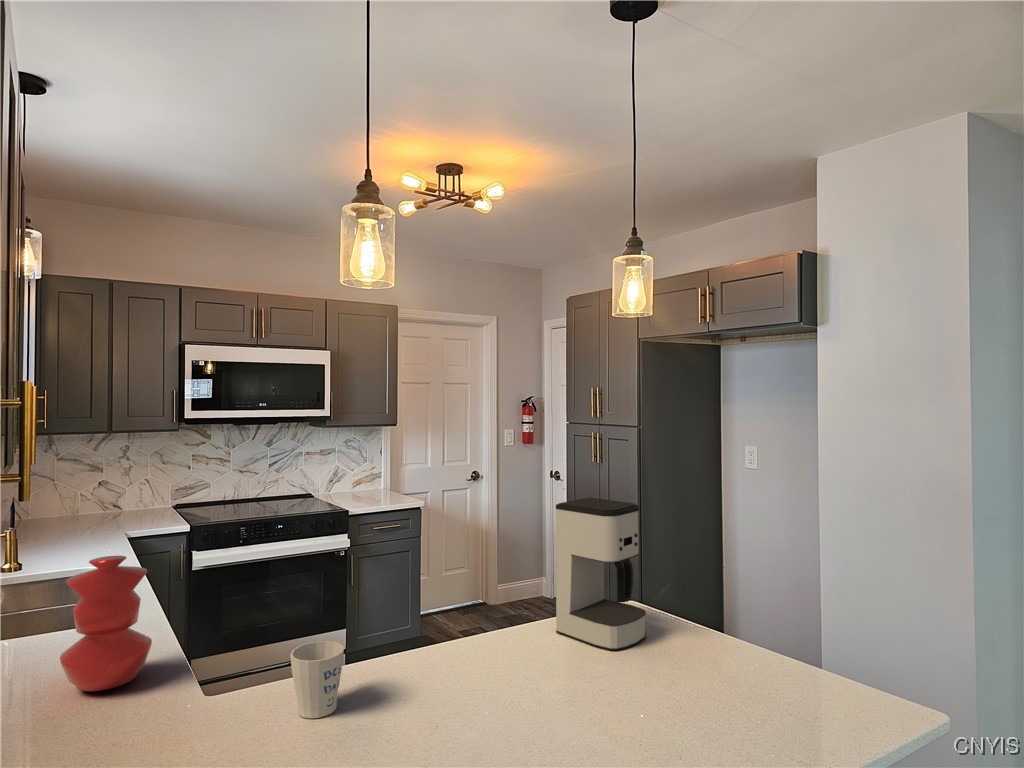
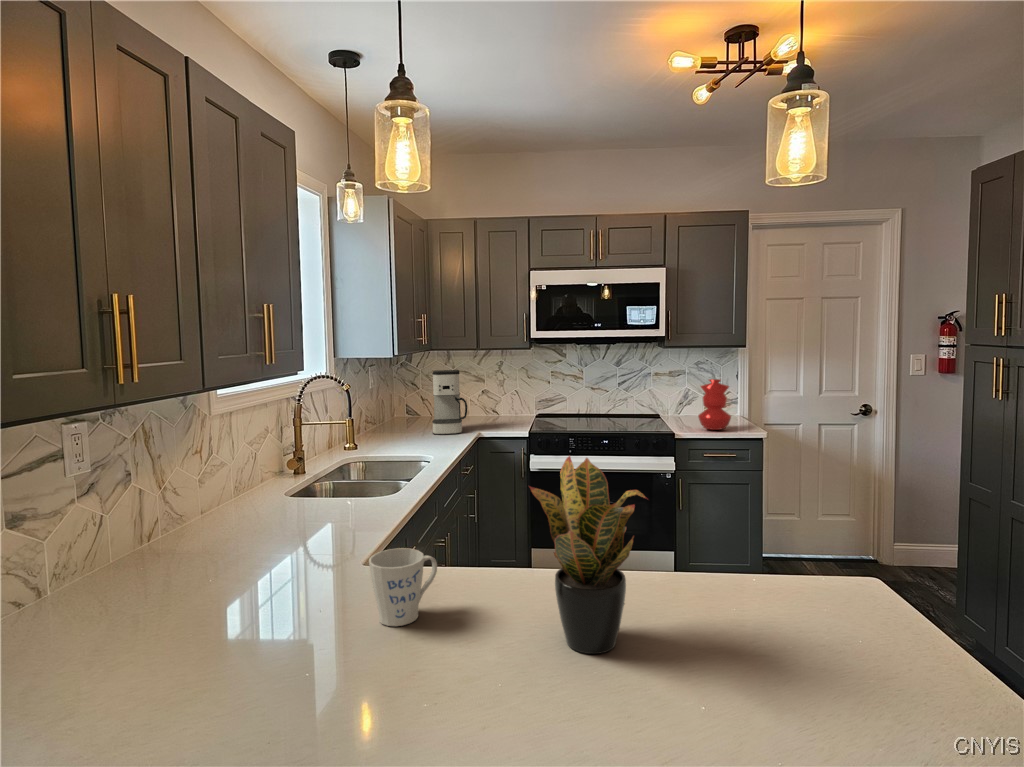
coffee maker: present [556,497,646,651] -> present [432,370,467,435]
potted plant: none [432,524,546,683] -> present [530,456,646,654]
vase: present [60,556,152,691] -> present [698,379,731,430]

